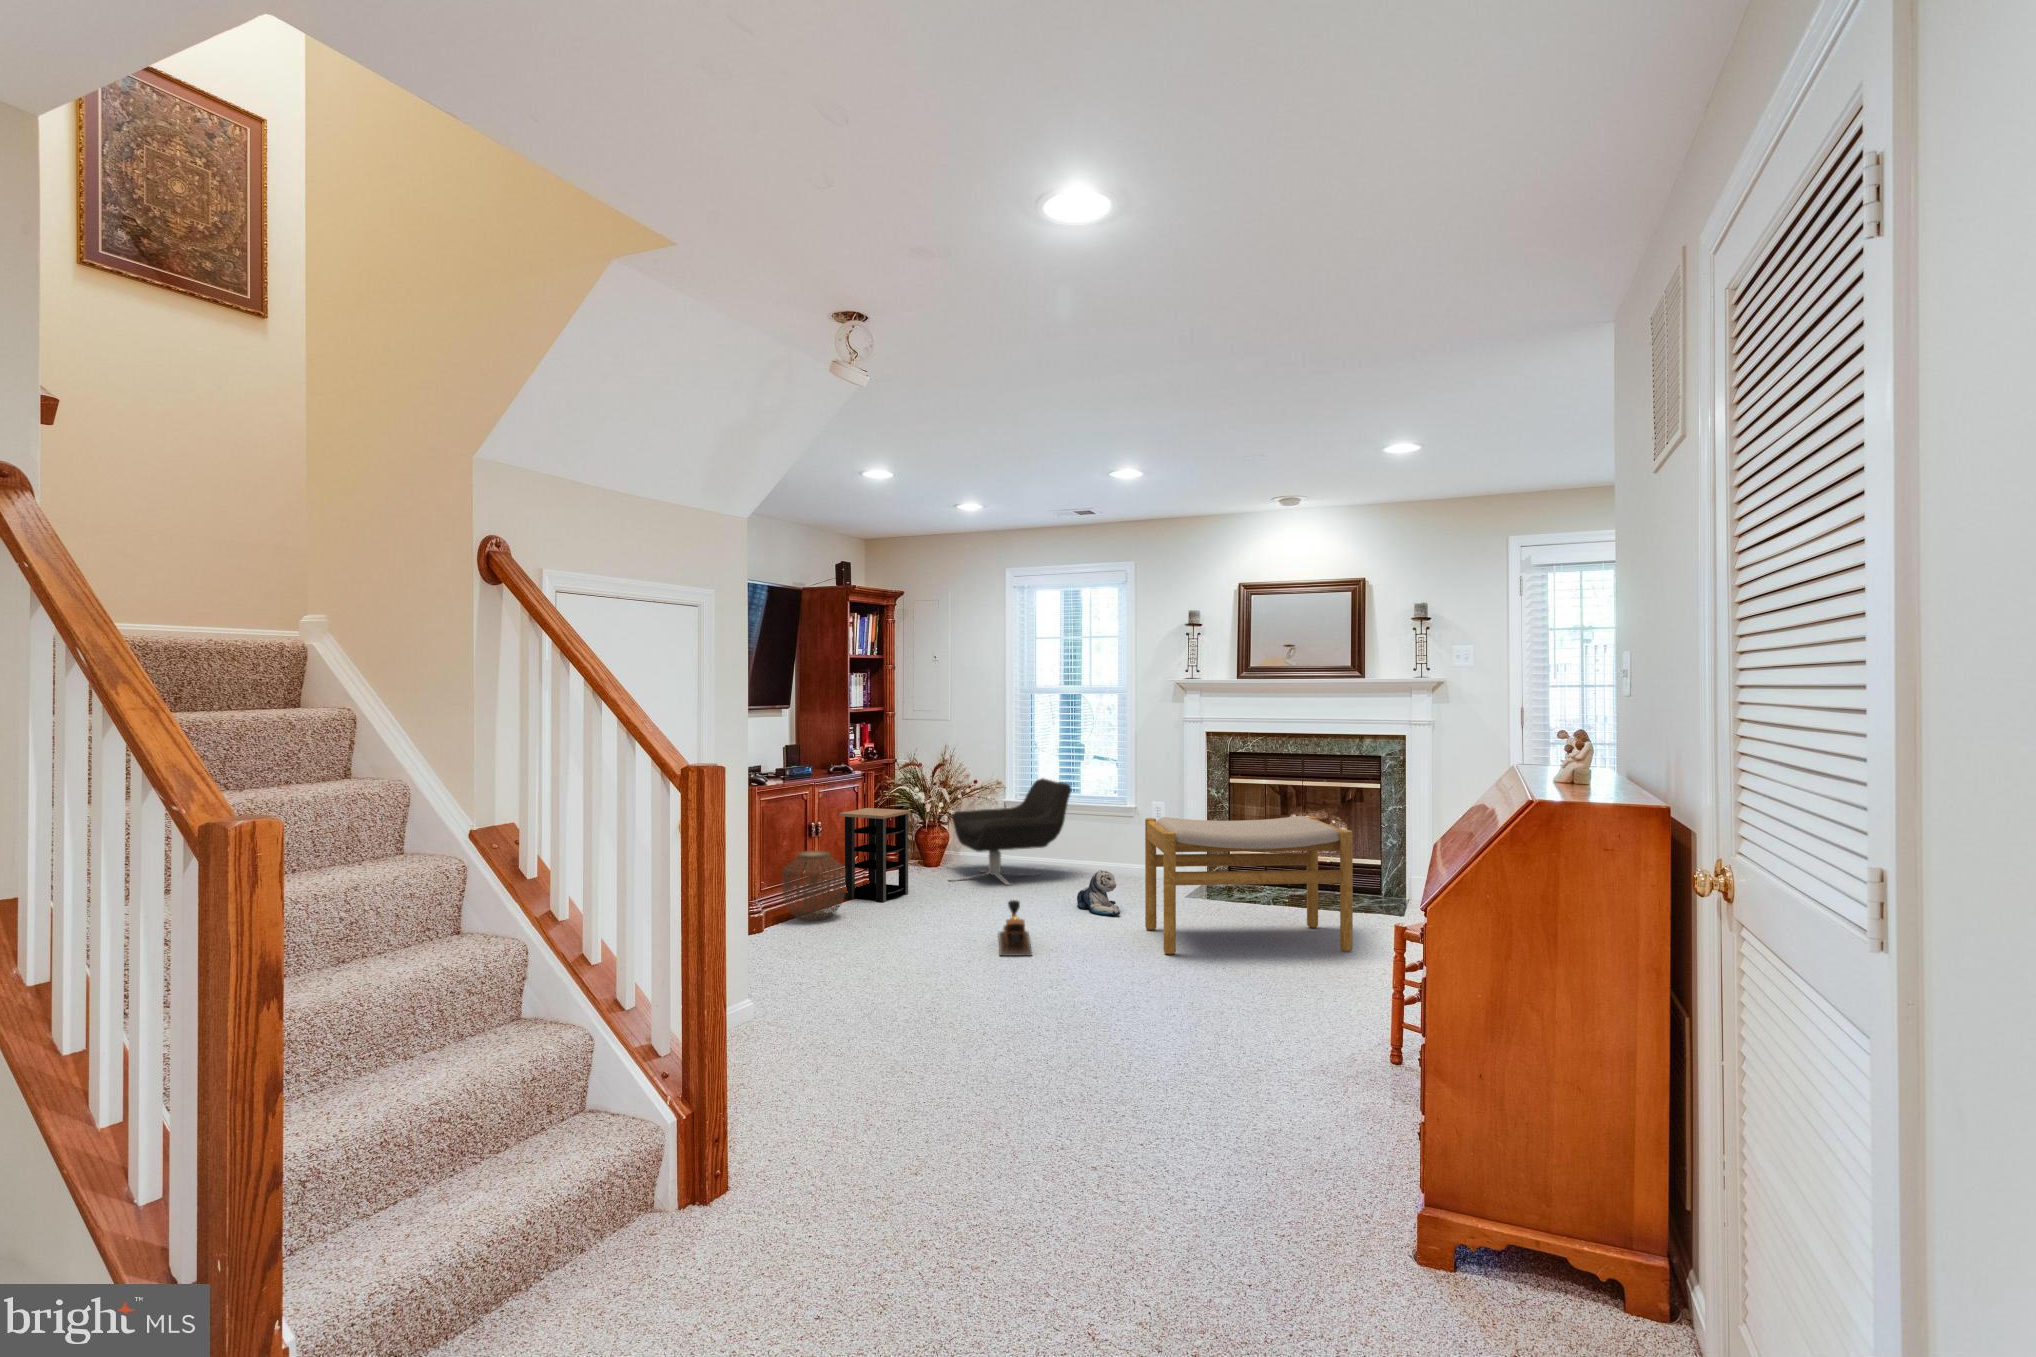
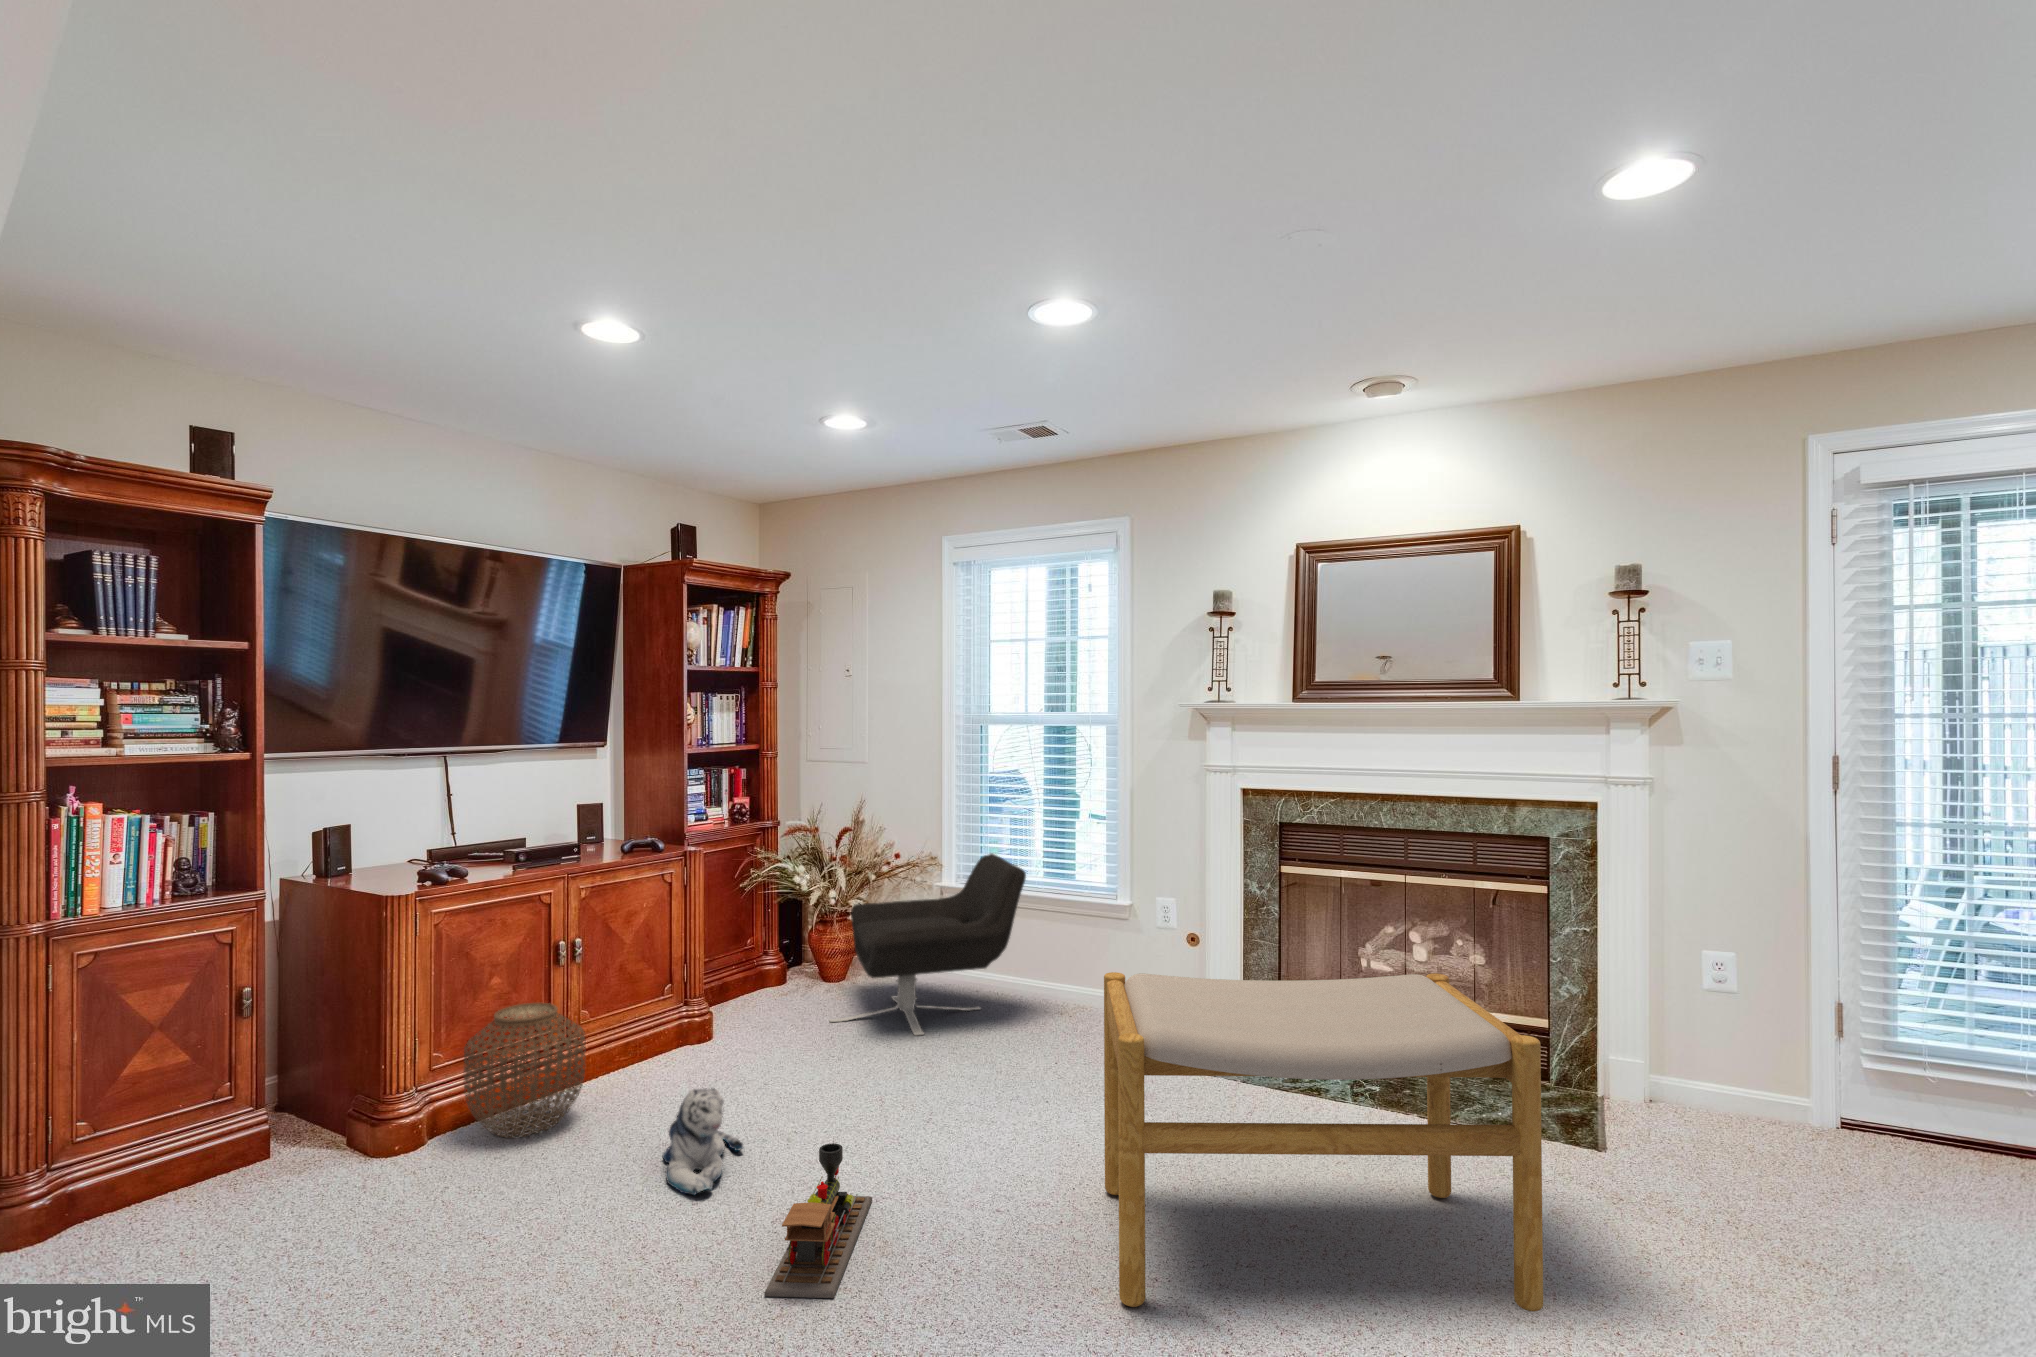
side table: present [839,808,910,902] -> none [621,910,746,1080]
plush toy: present [1077,870,1120,916] -> present [662,1088,743,1195]

